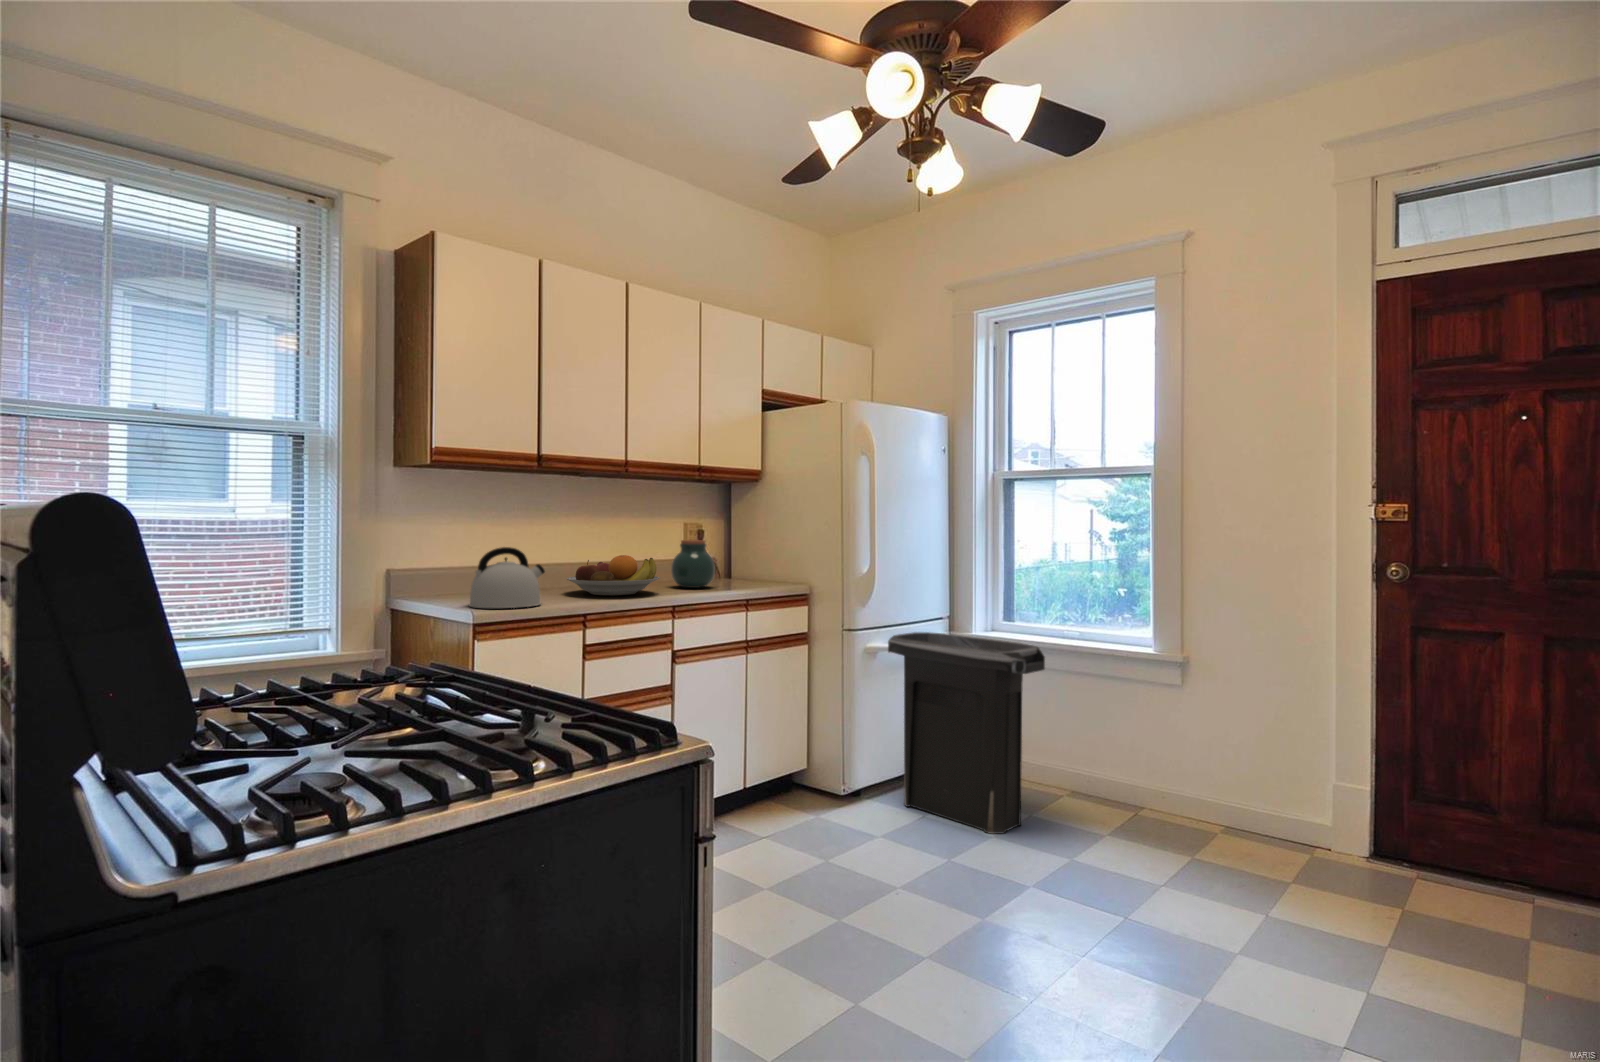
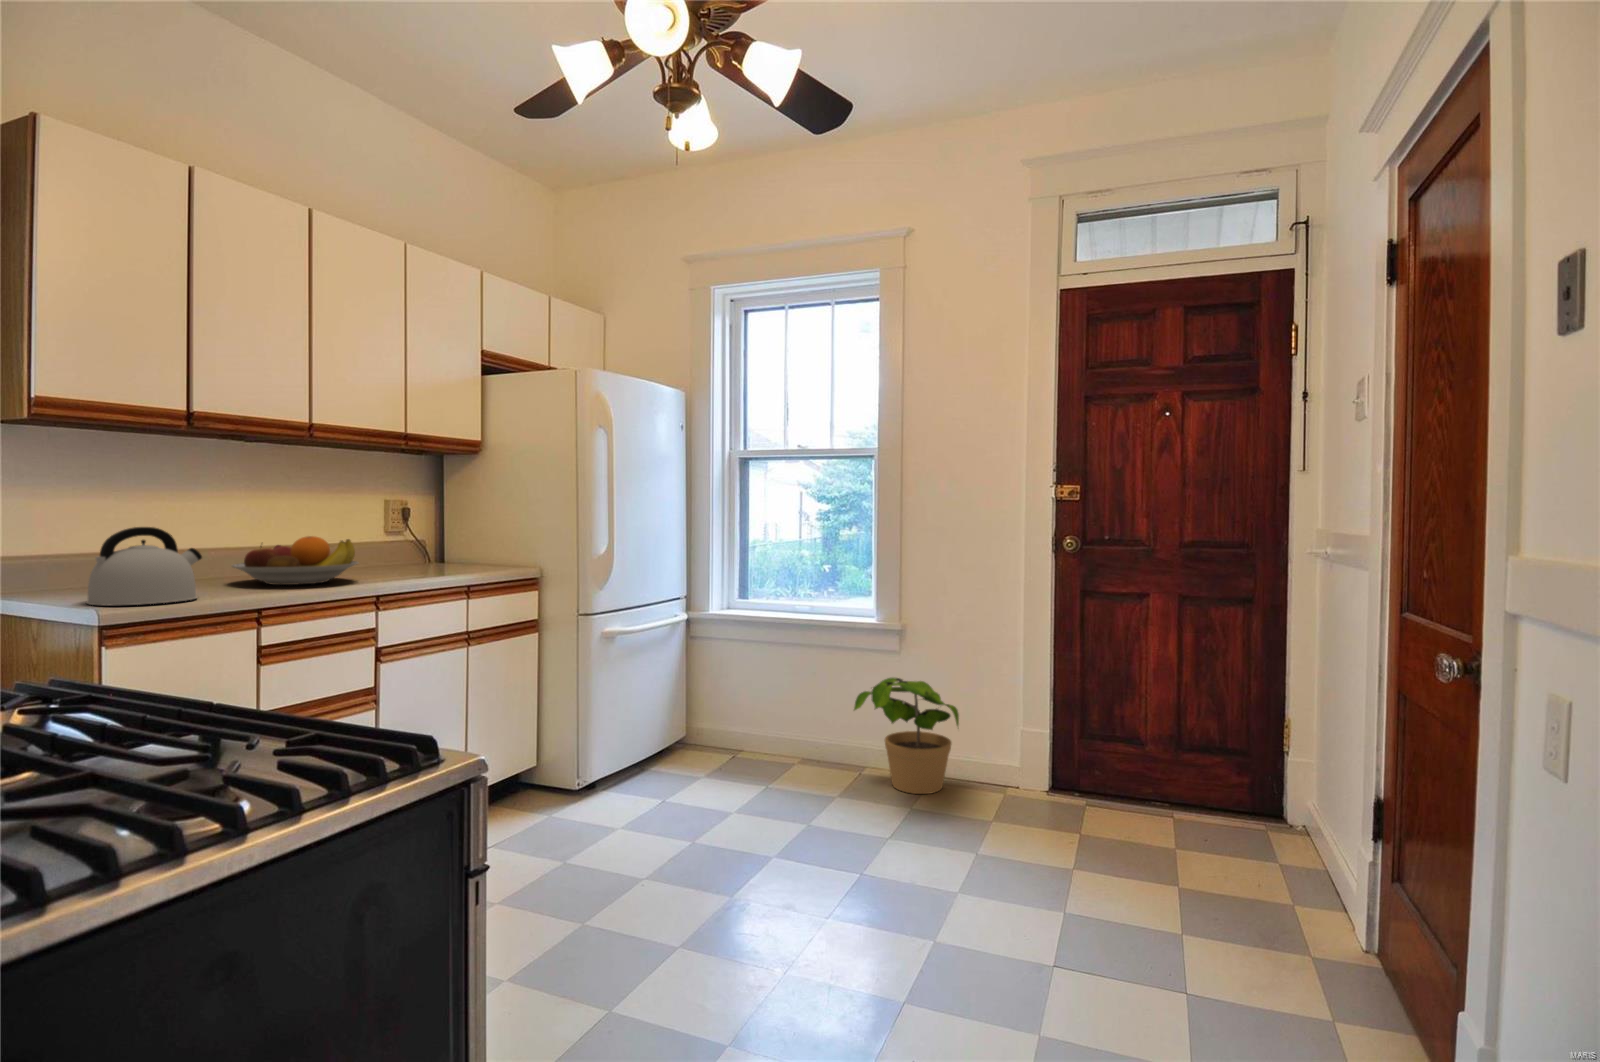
jar: present [671,540,715,588] -> none [372,519,427,573]
trash can: present [888,632,1045,834] -> none [626,613,786,810]
potted plant: none [1121,713,1247,844] -> present [854,678,959,794]

